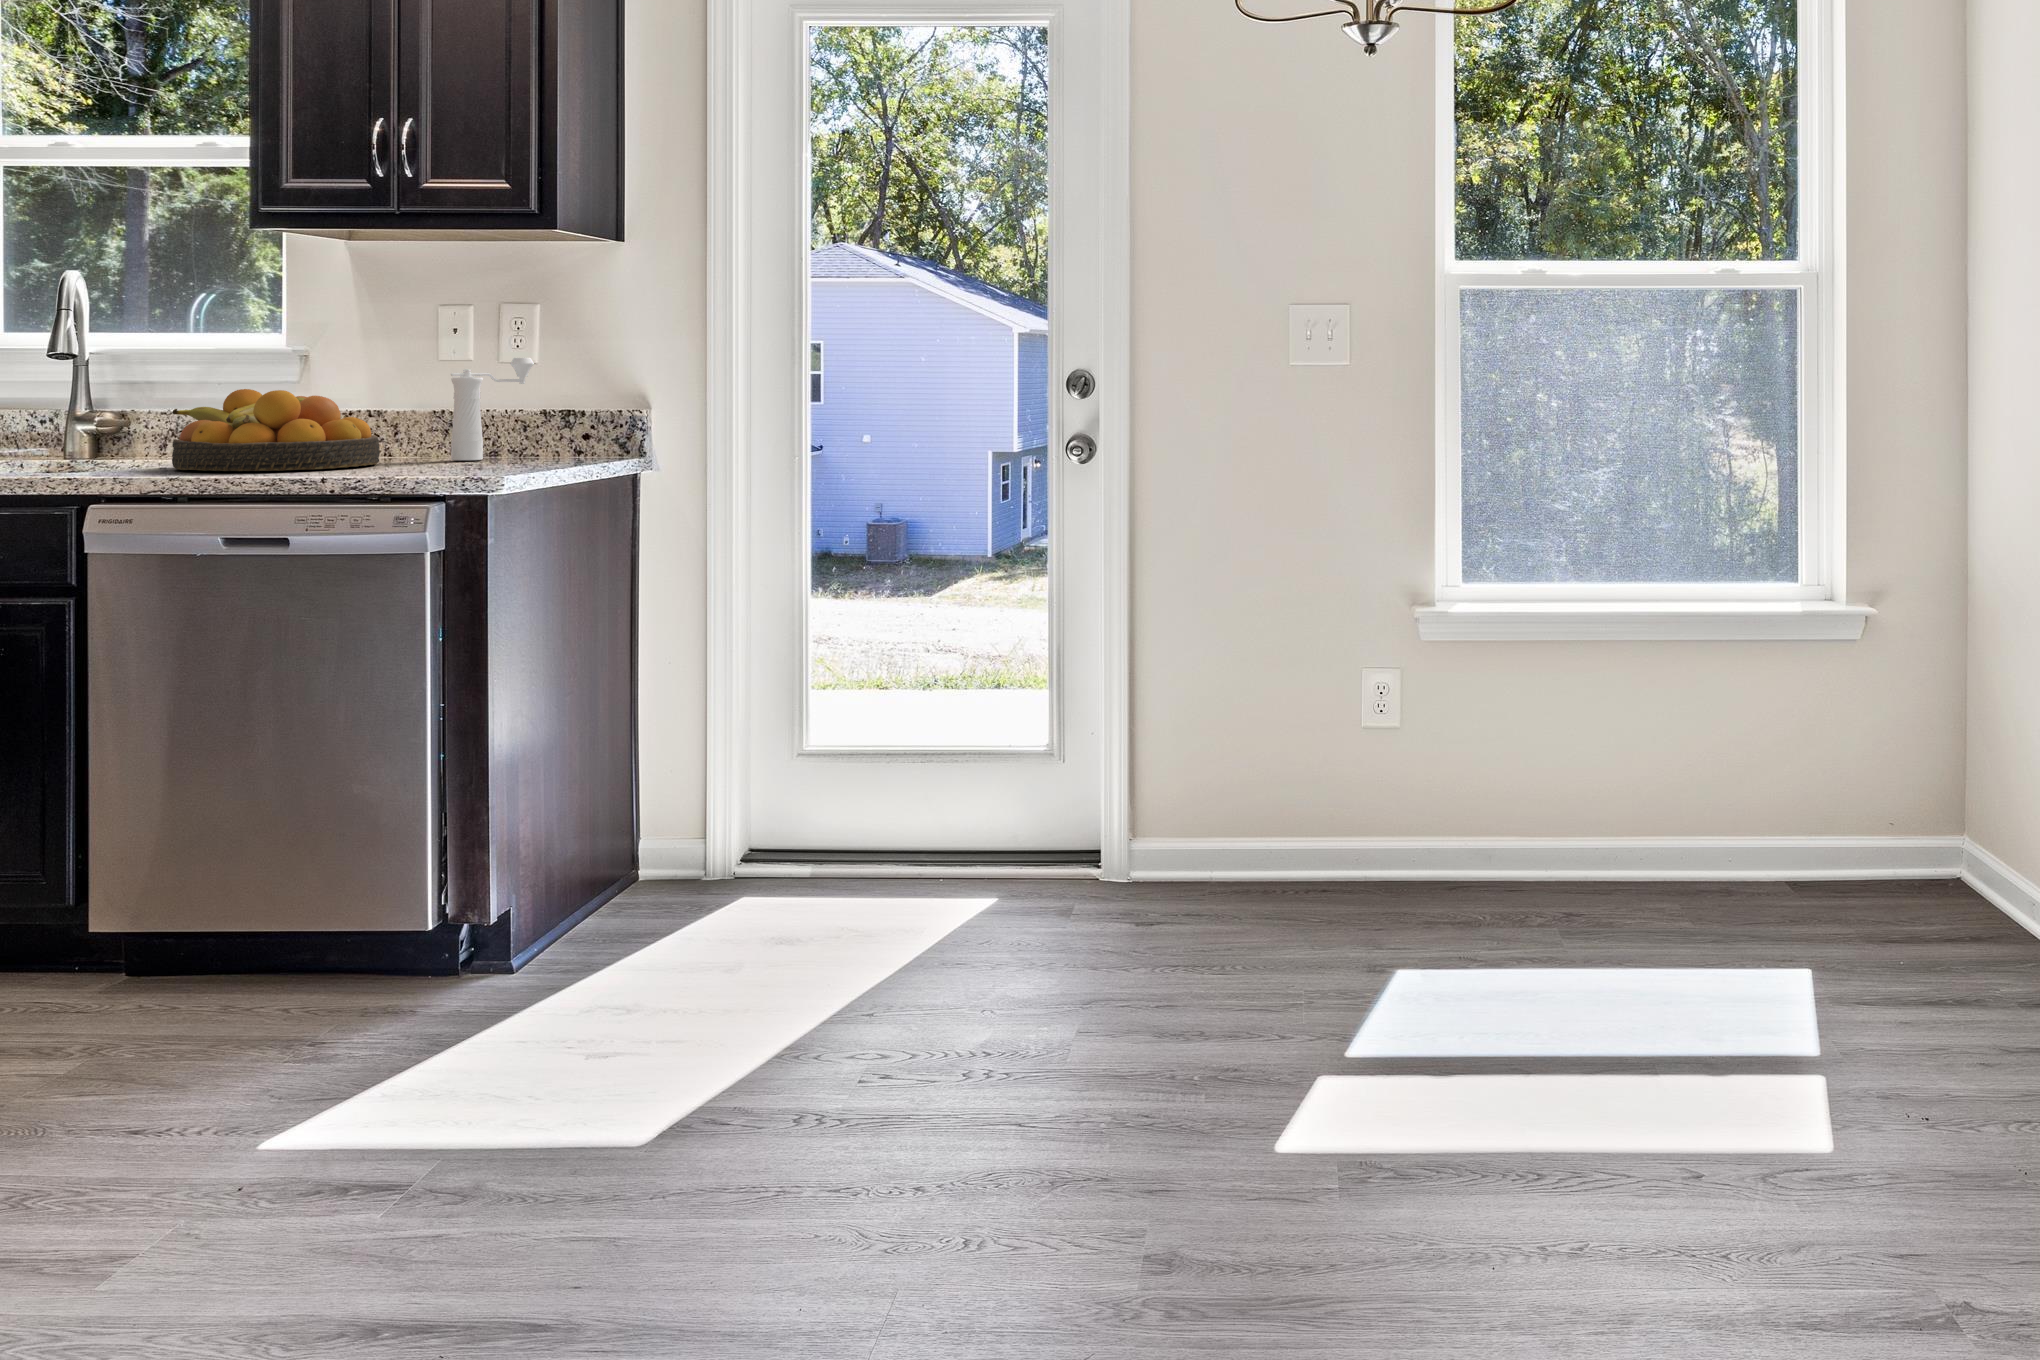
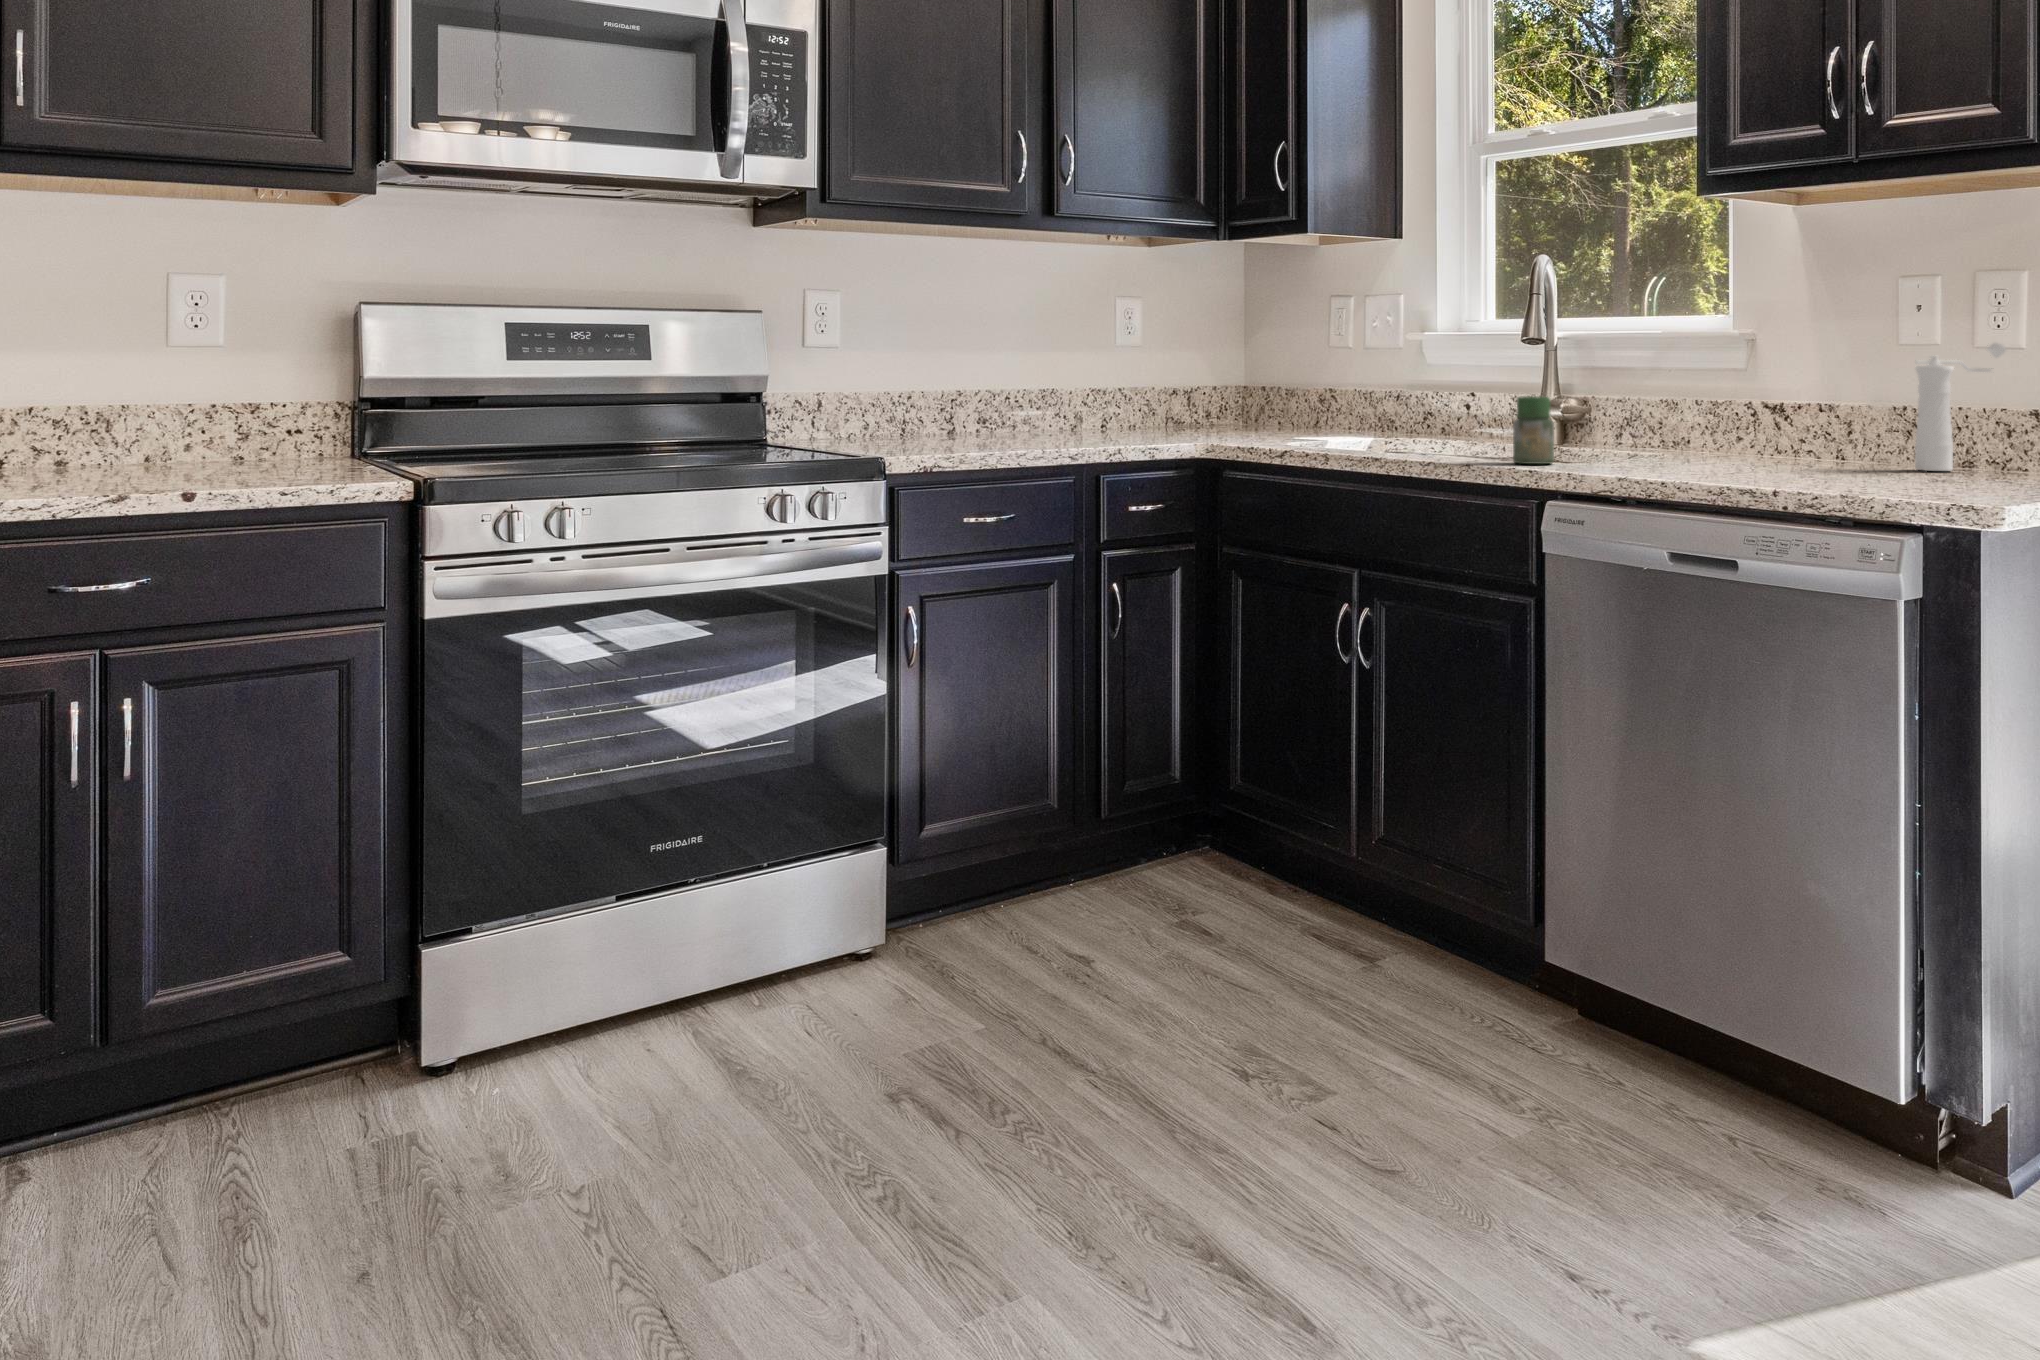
fruit bowl: present [172,389,380,471] -> none [1623,377,1834,475]
jar: none [46,409,94,473] -> present [1513,396,1554,464]

